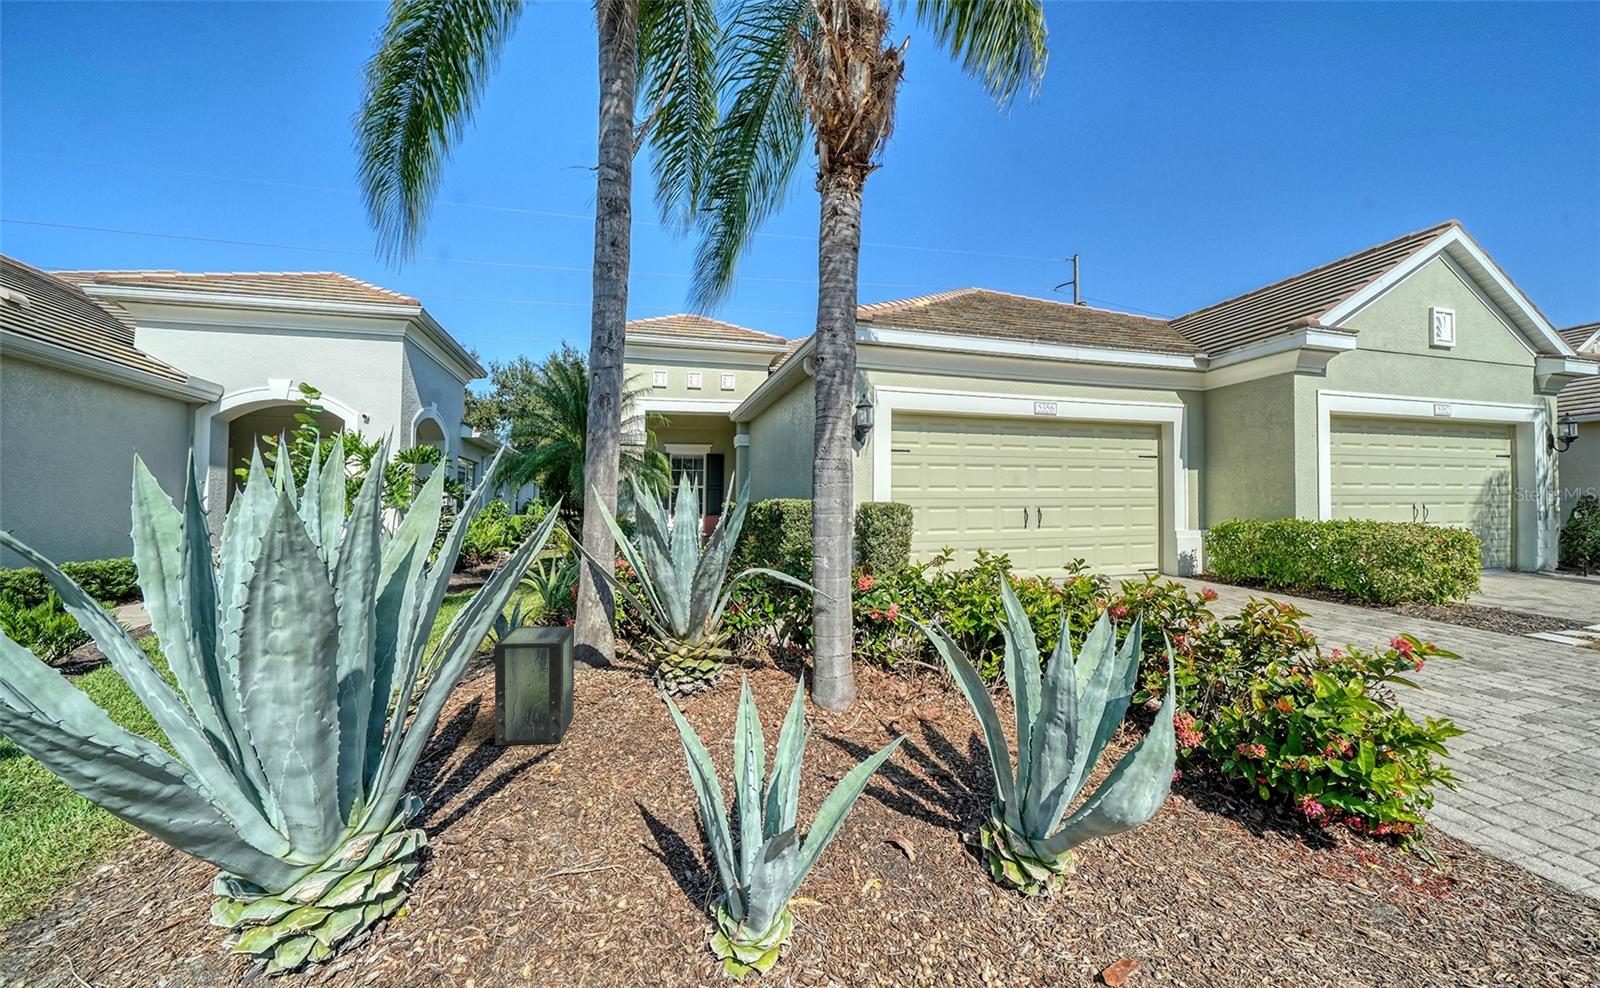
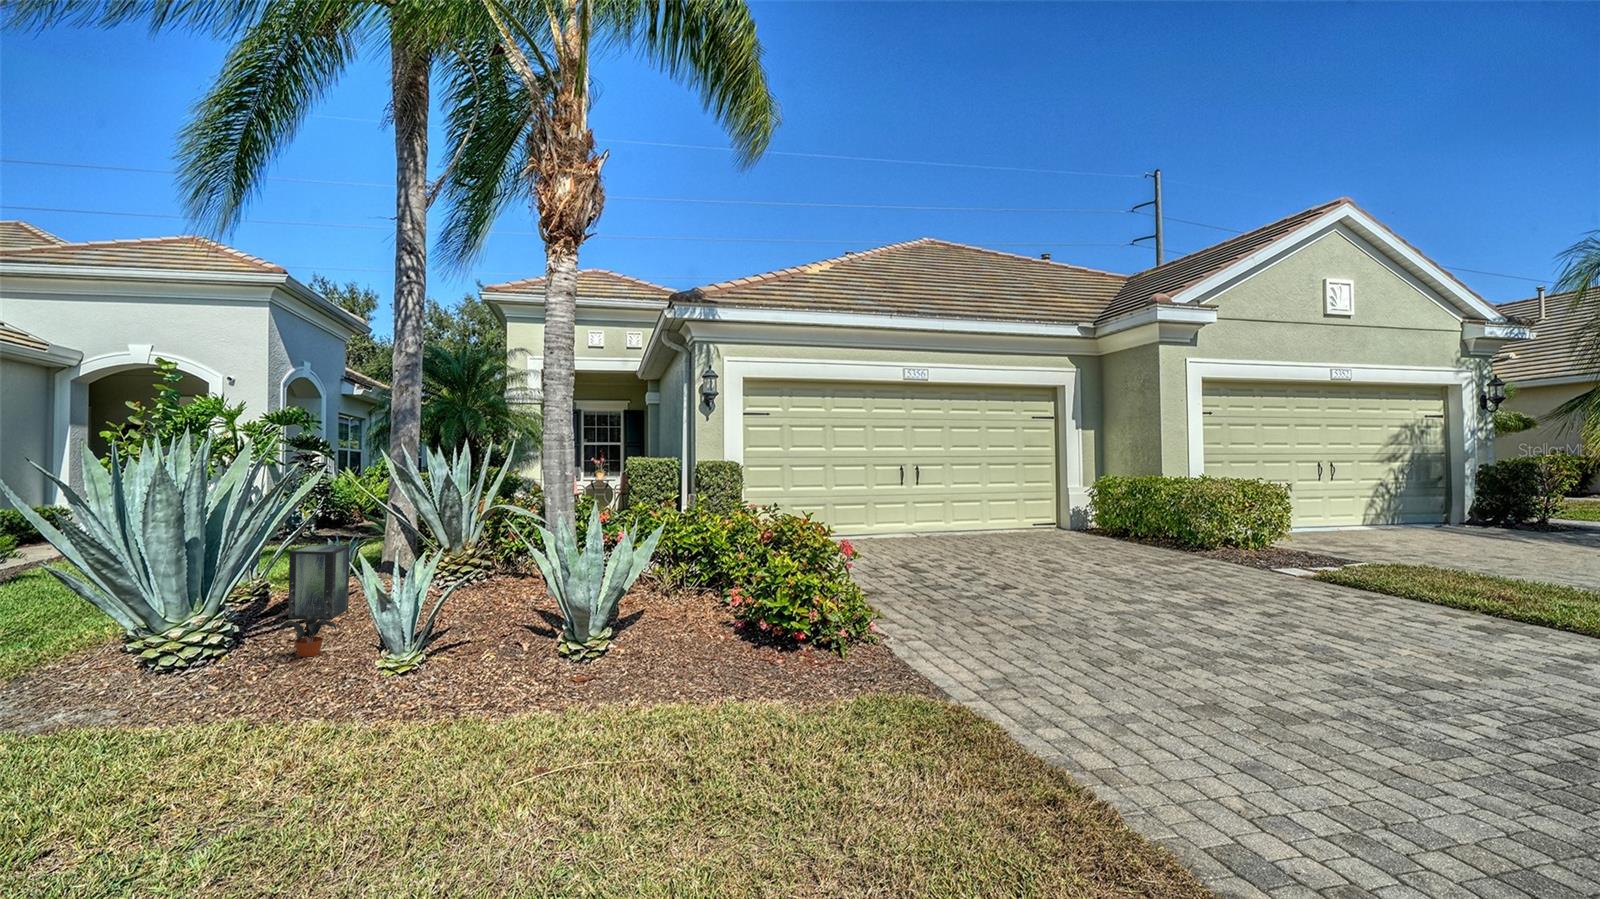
potted plant: none [515,776,612,868] -> present [279,614,336,657]

